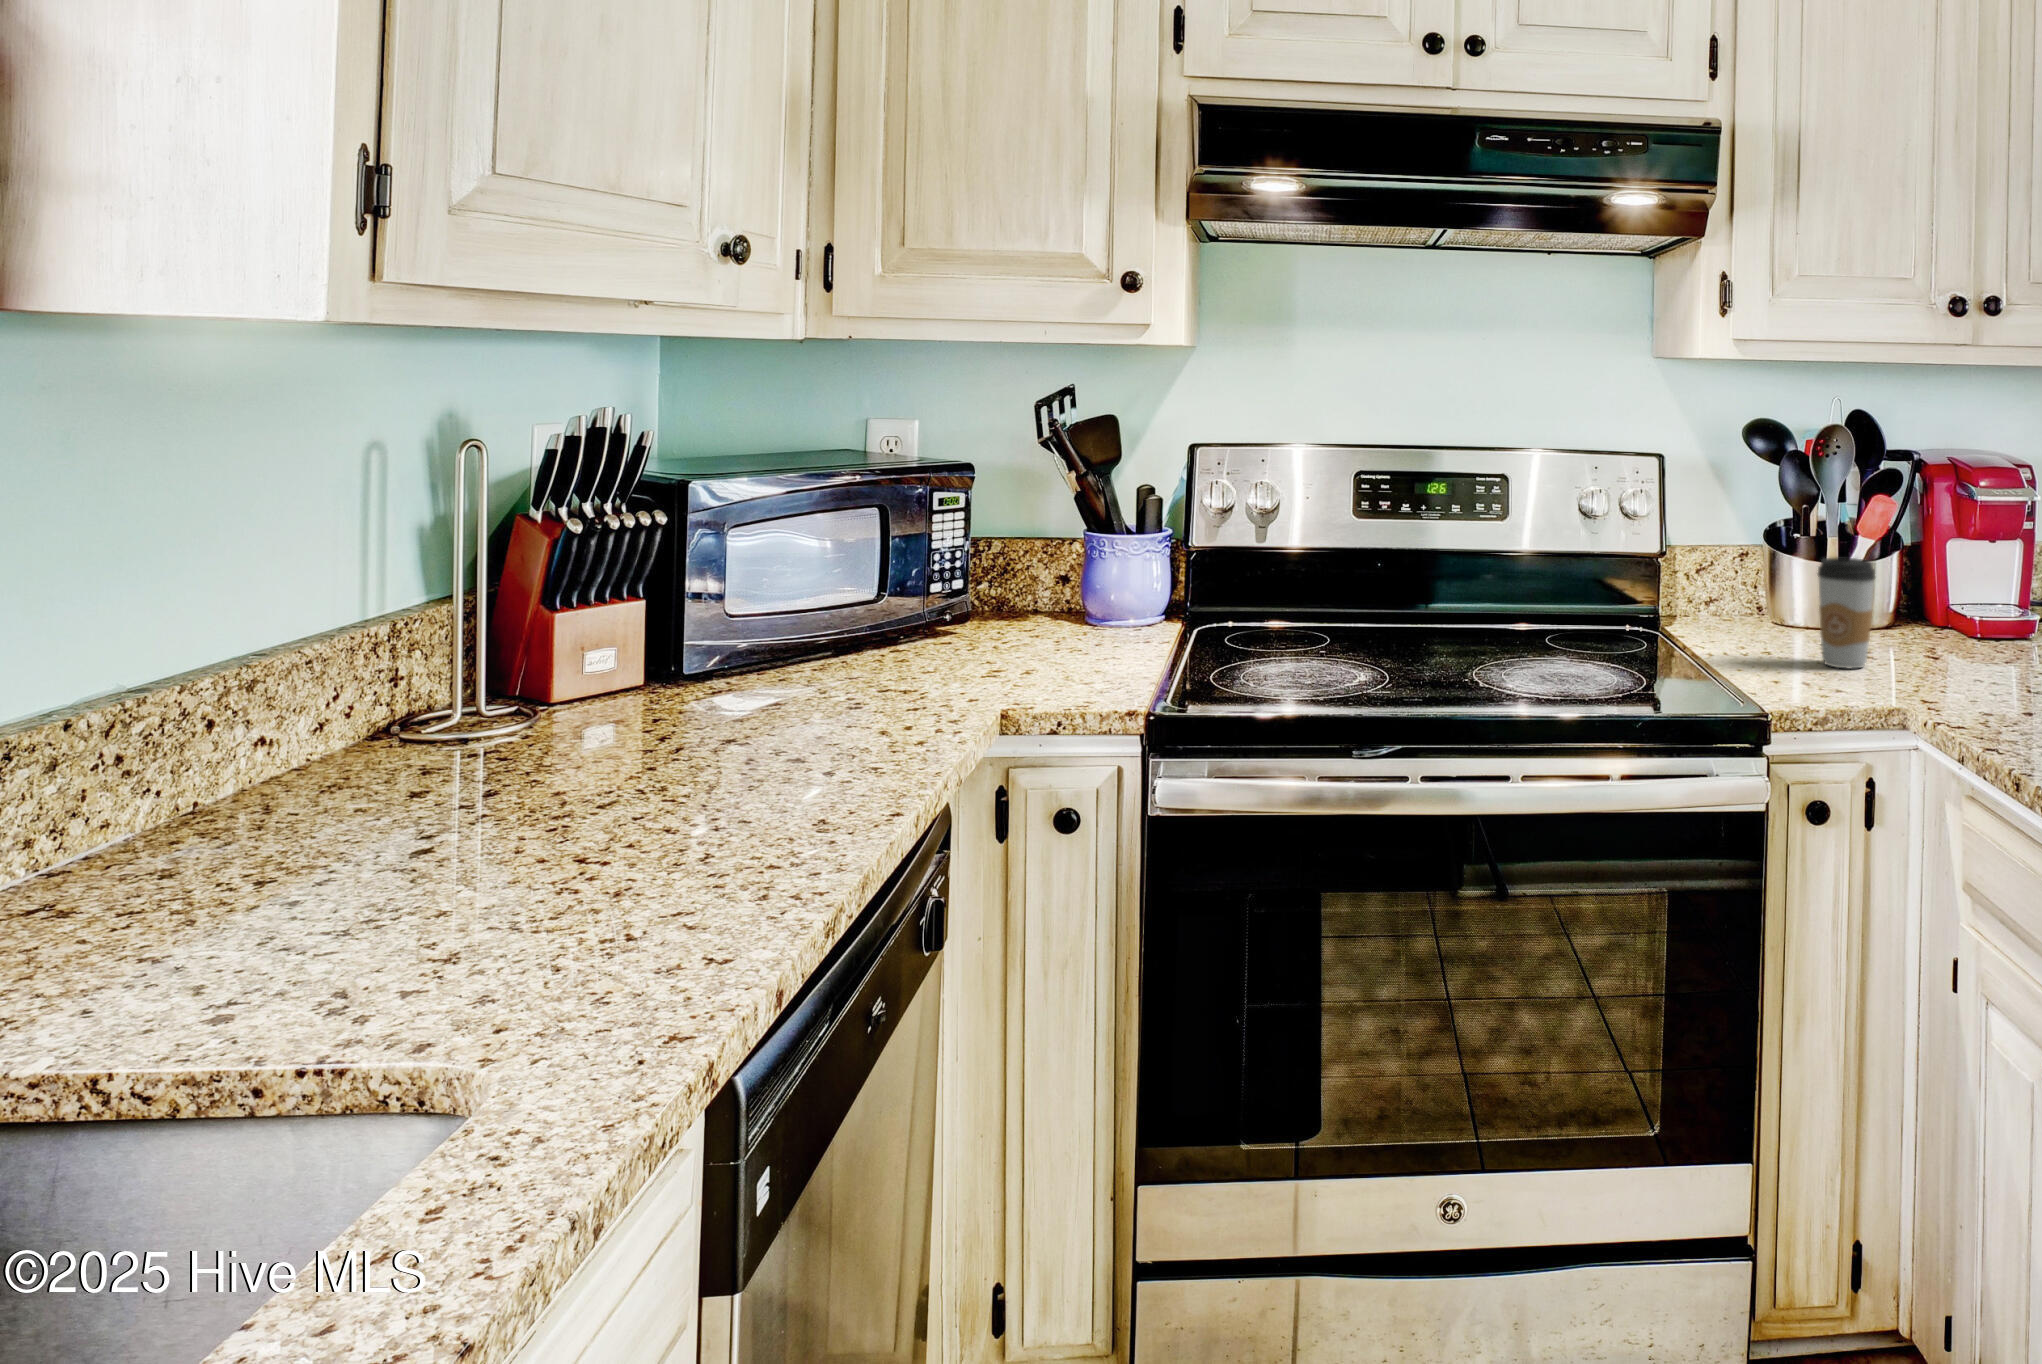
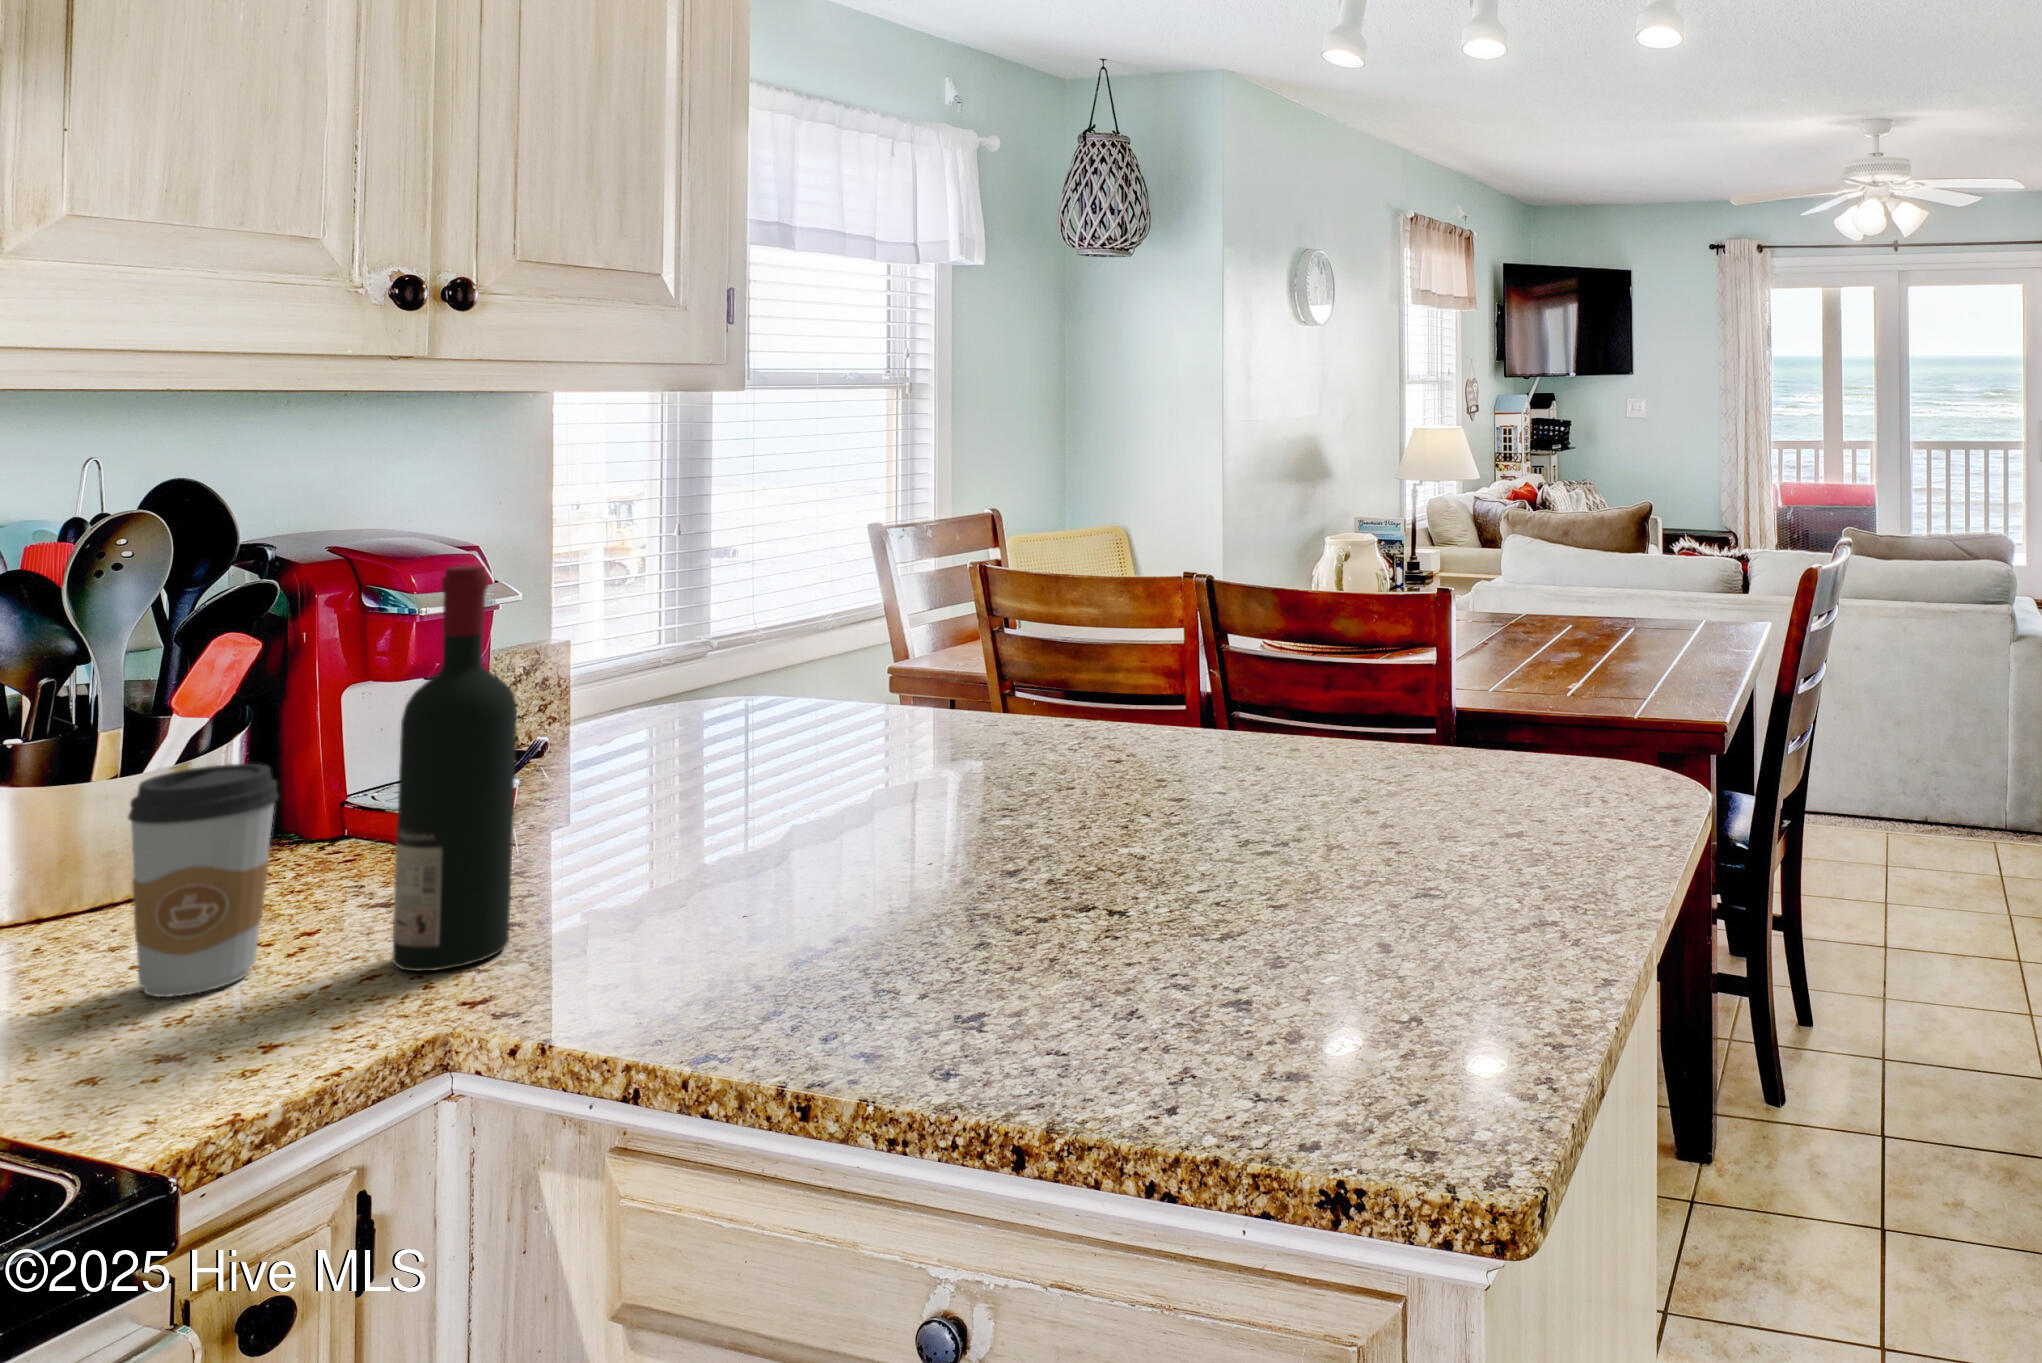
wine bottle: none [1913,464,1972,689] -> present [392,566,517,971]

